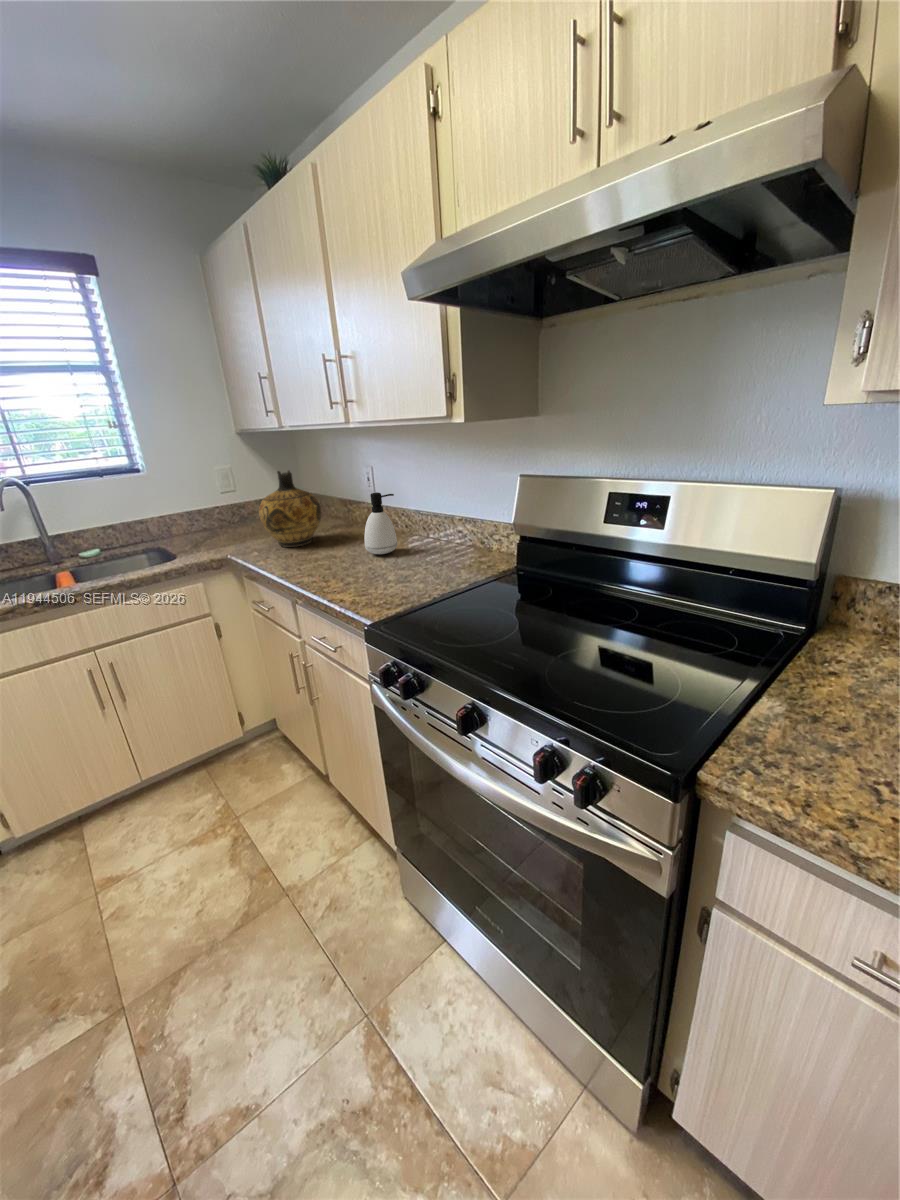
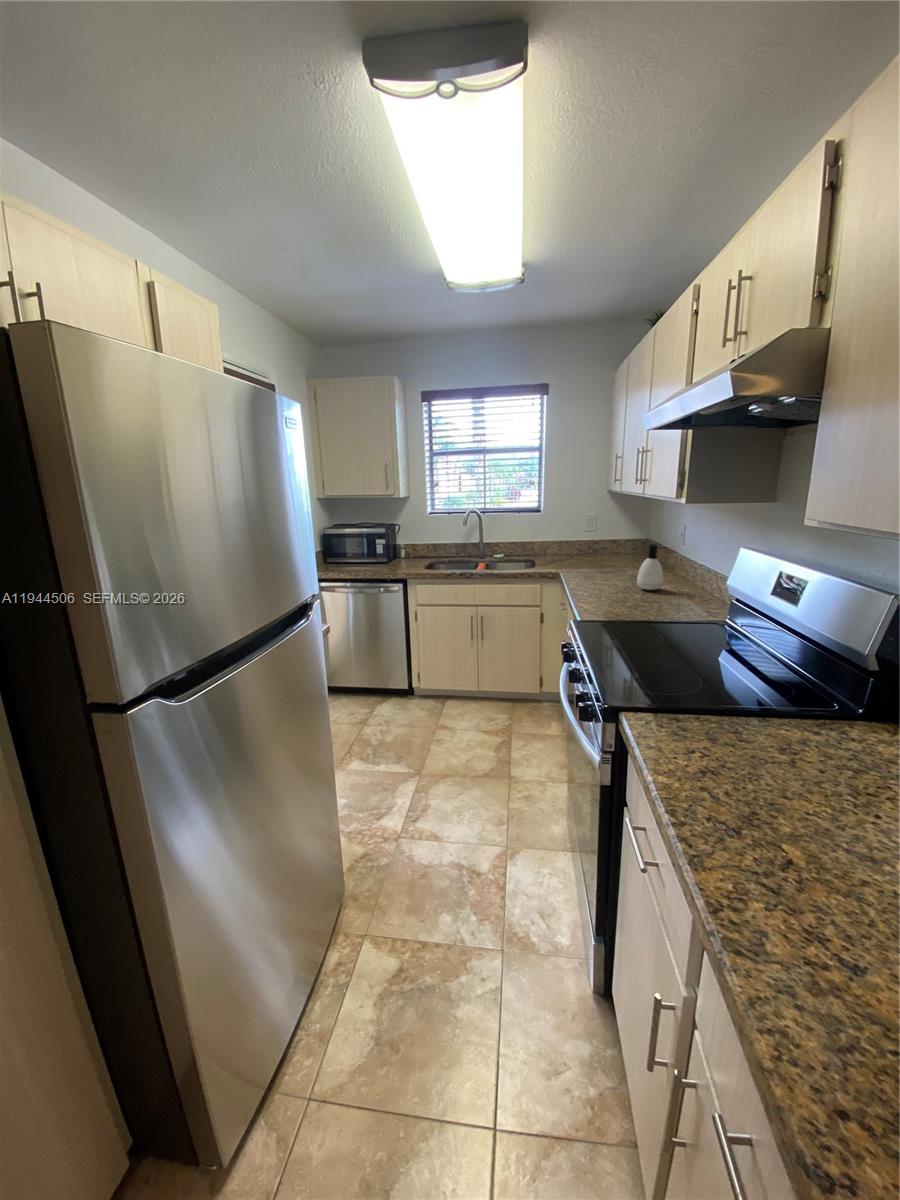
ceramic jug: present [259,470,321,547] -> none [586,520,631,574]

